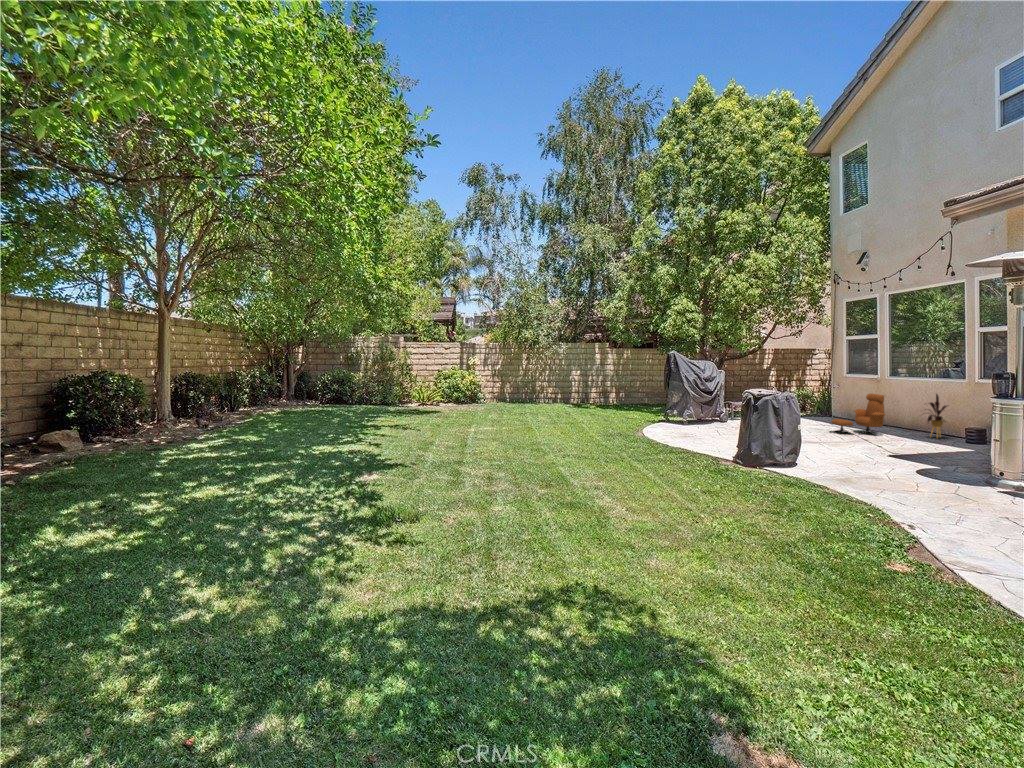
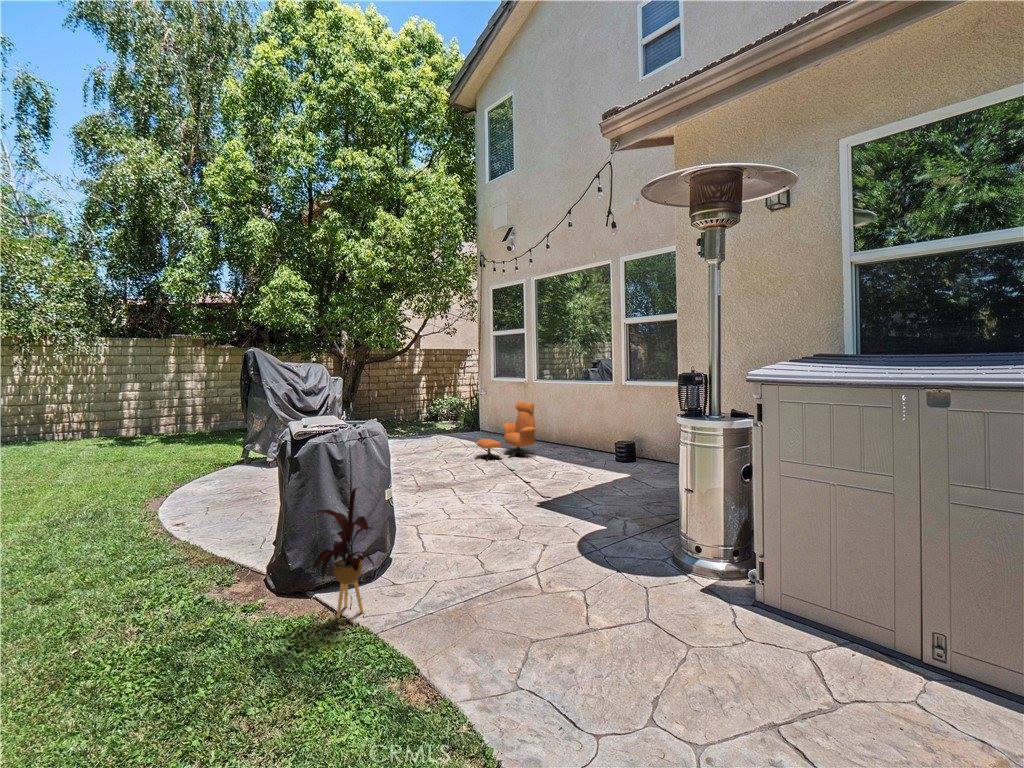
house plant: present [925,394,947,437] -> present [310,487,374,618]

